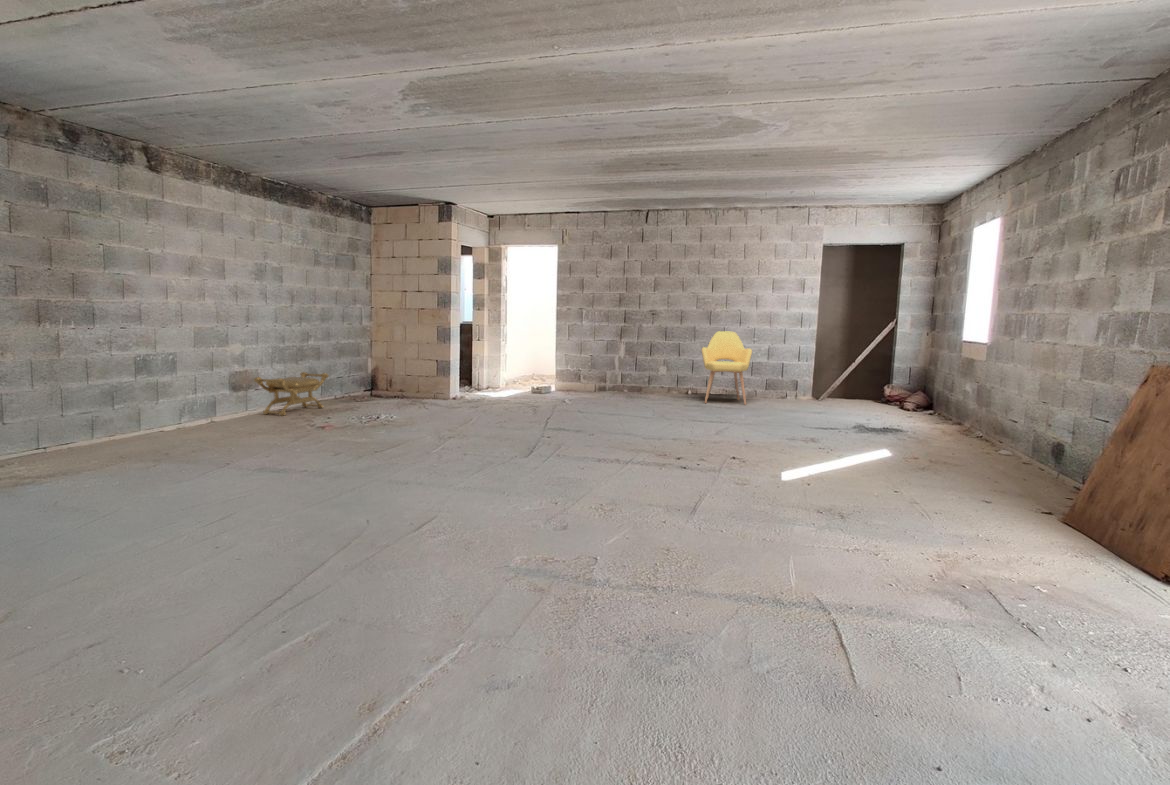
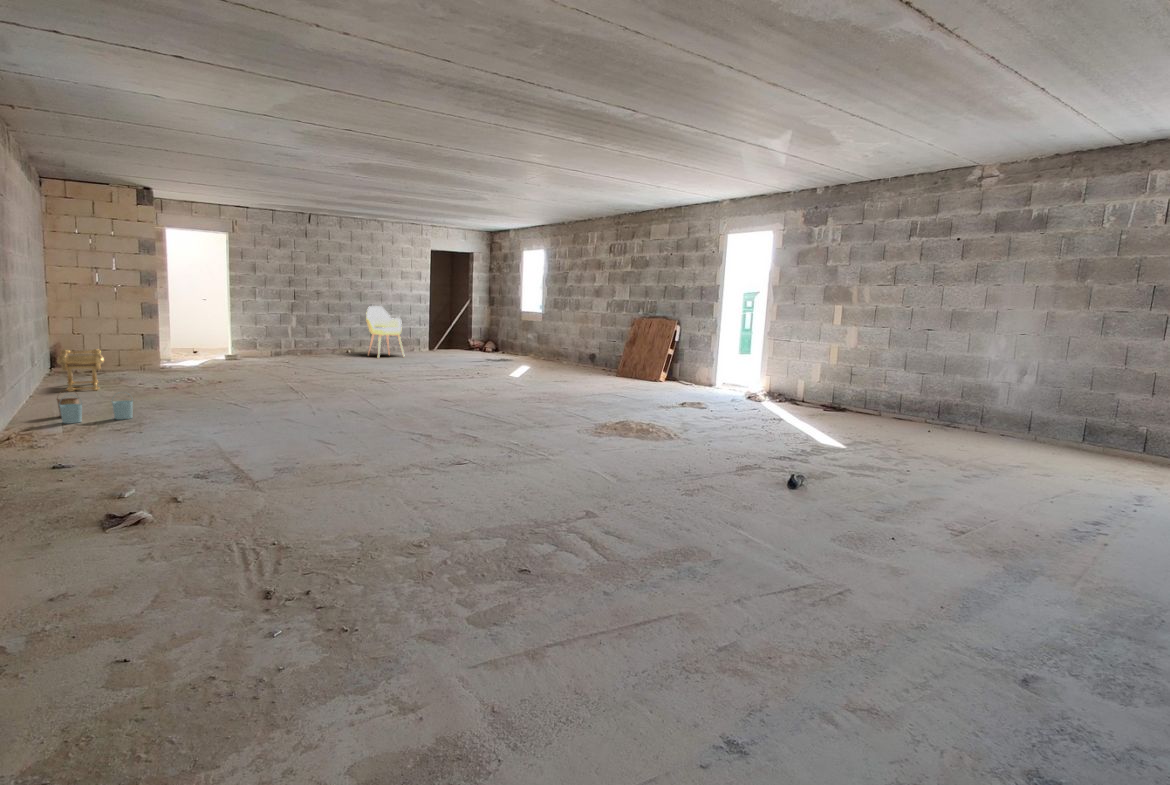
bucket: none [39,417,111,460] -> present [57,396,133,424]

